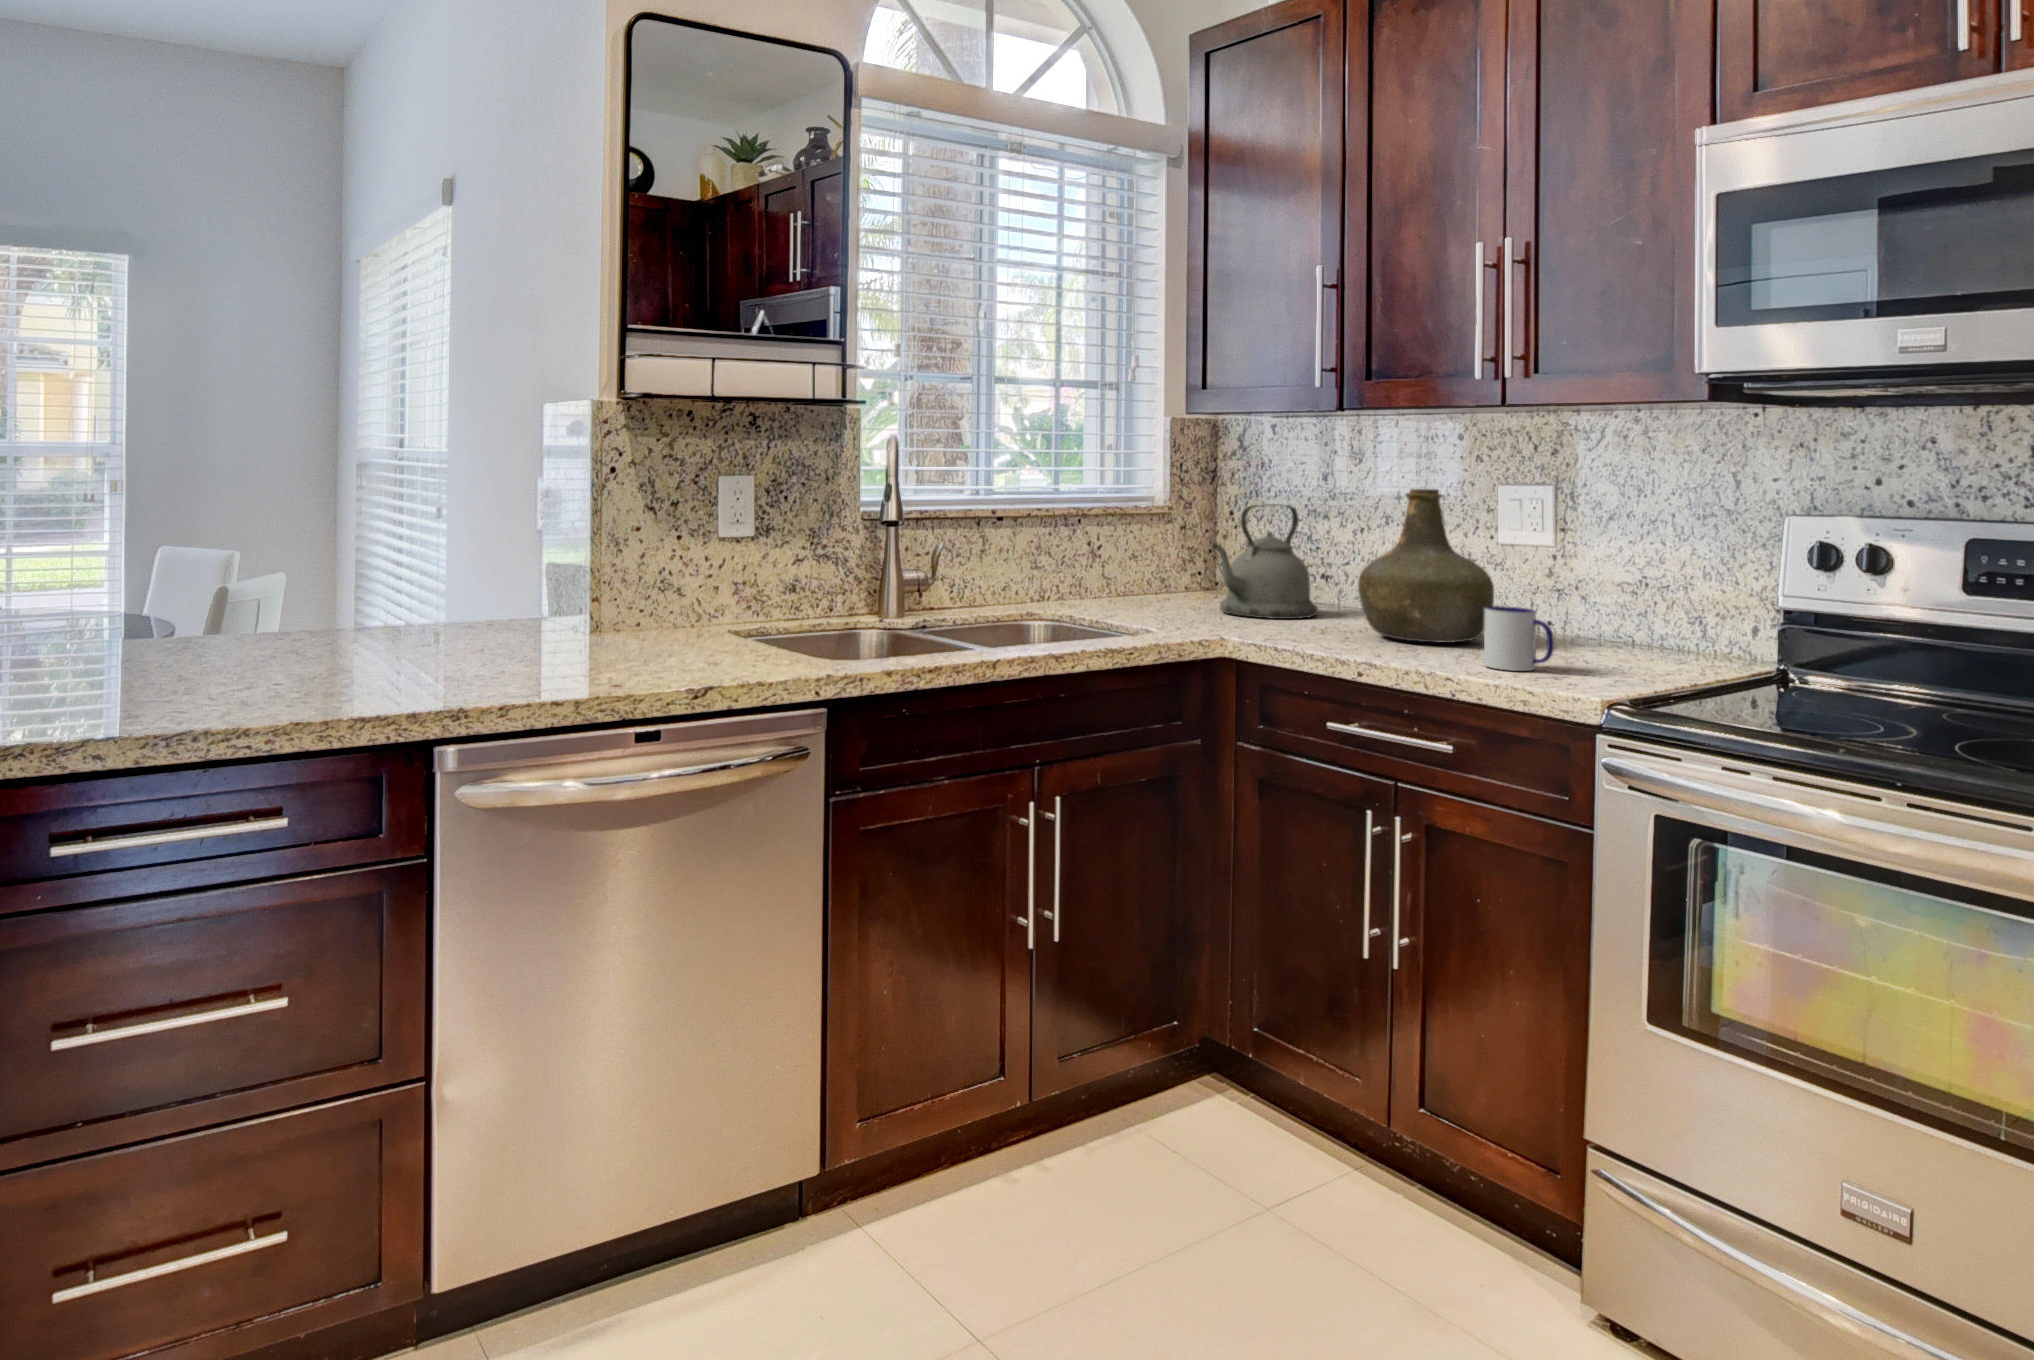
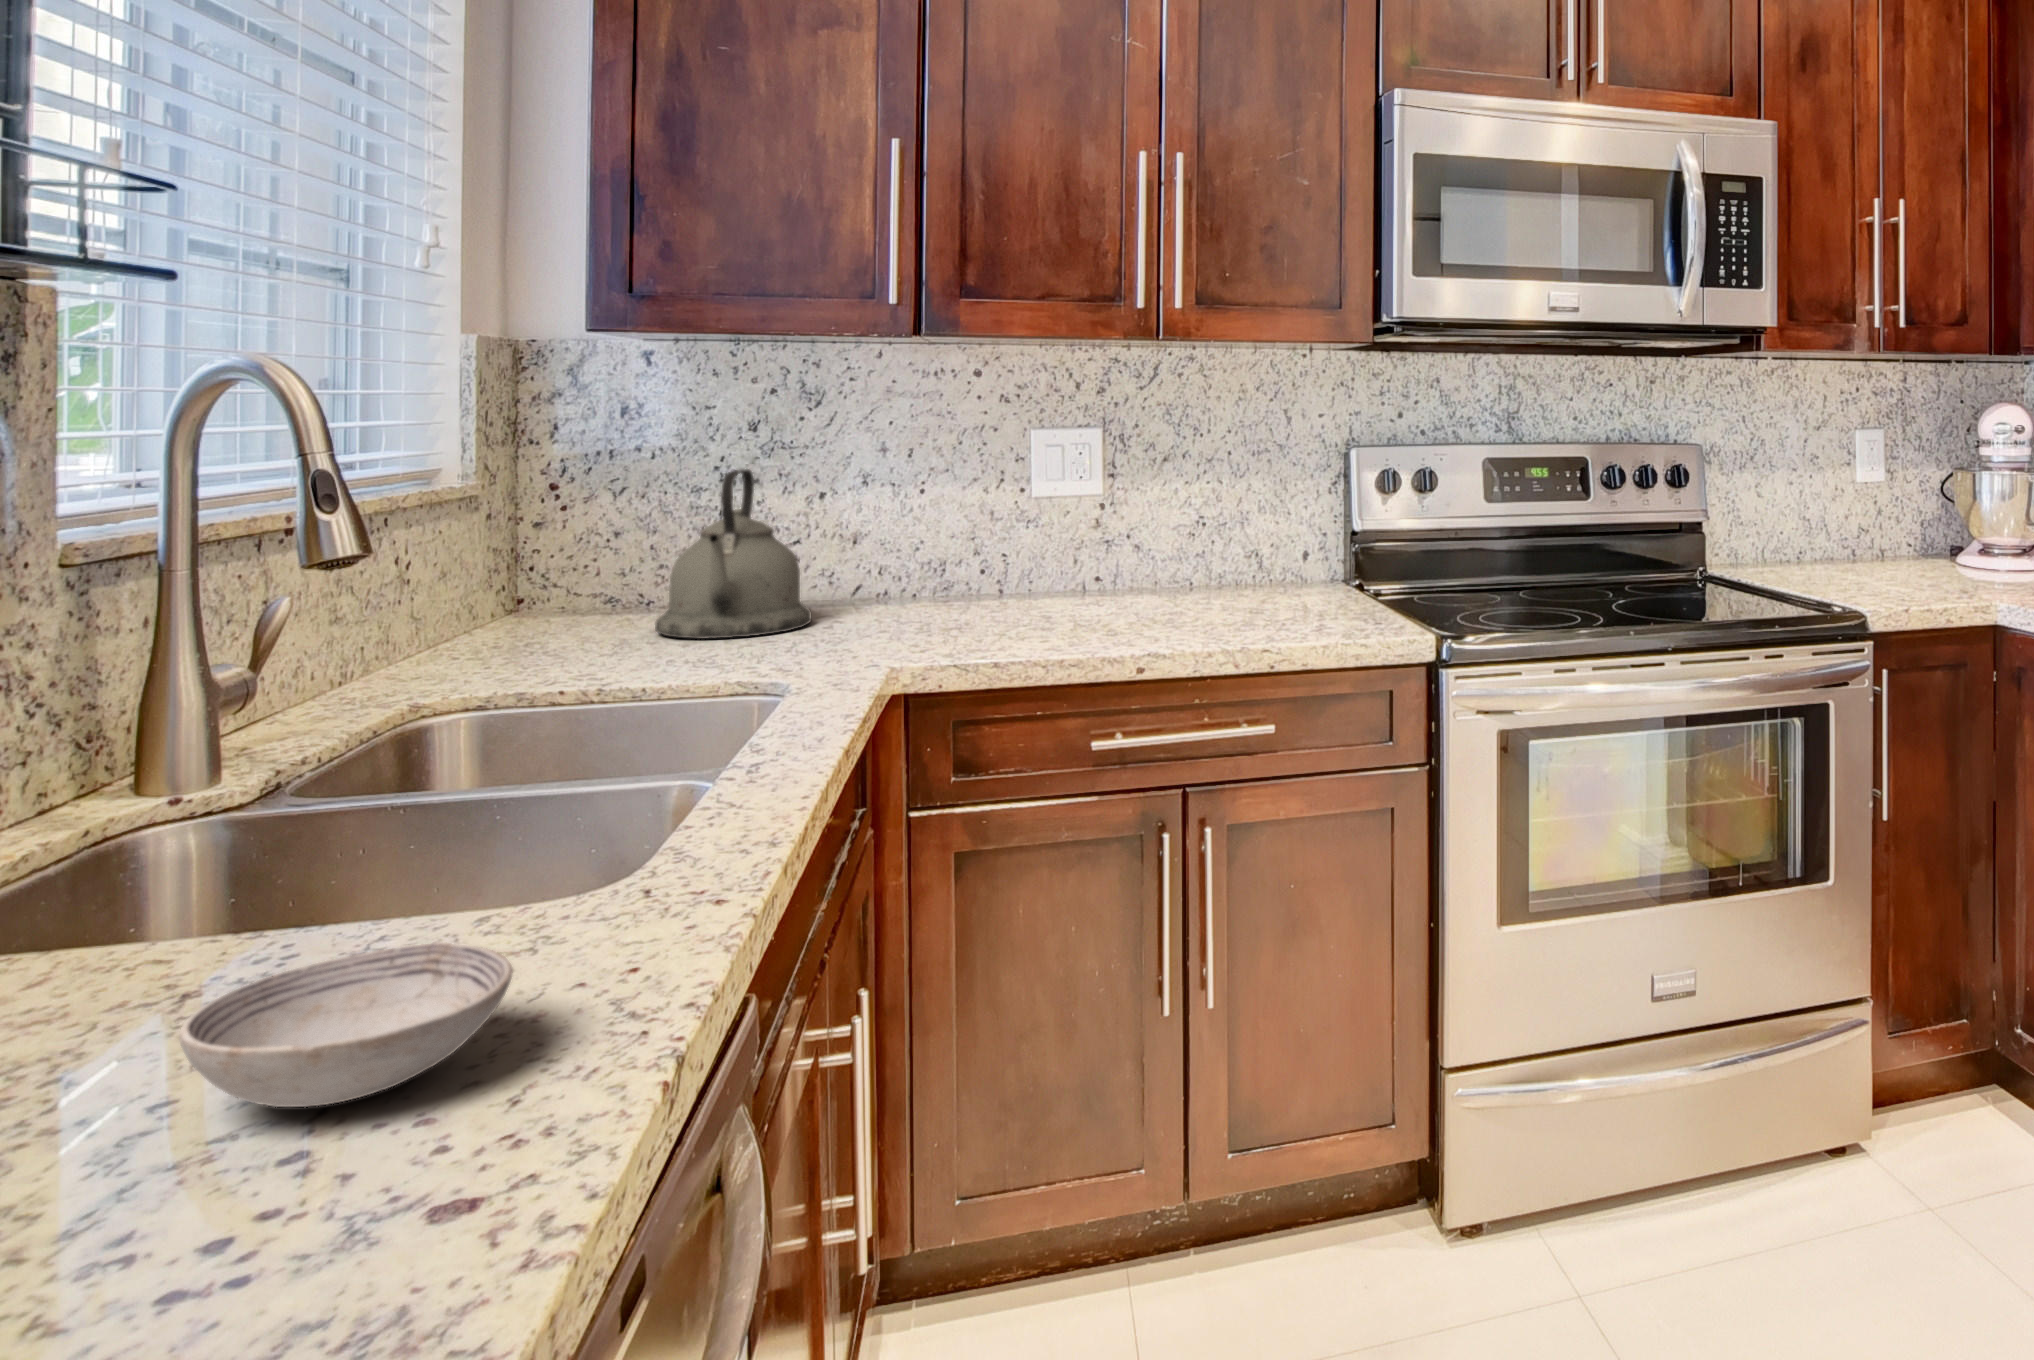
bottle: present [1358,489,1494,643] -> none [954,437,1114,623]
mug: present [1484,606,1554,671] -> none [1209,560,1281,629]
bowl: none [613,634,695,671] -> present [179,942,513,1107]

